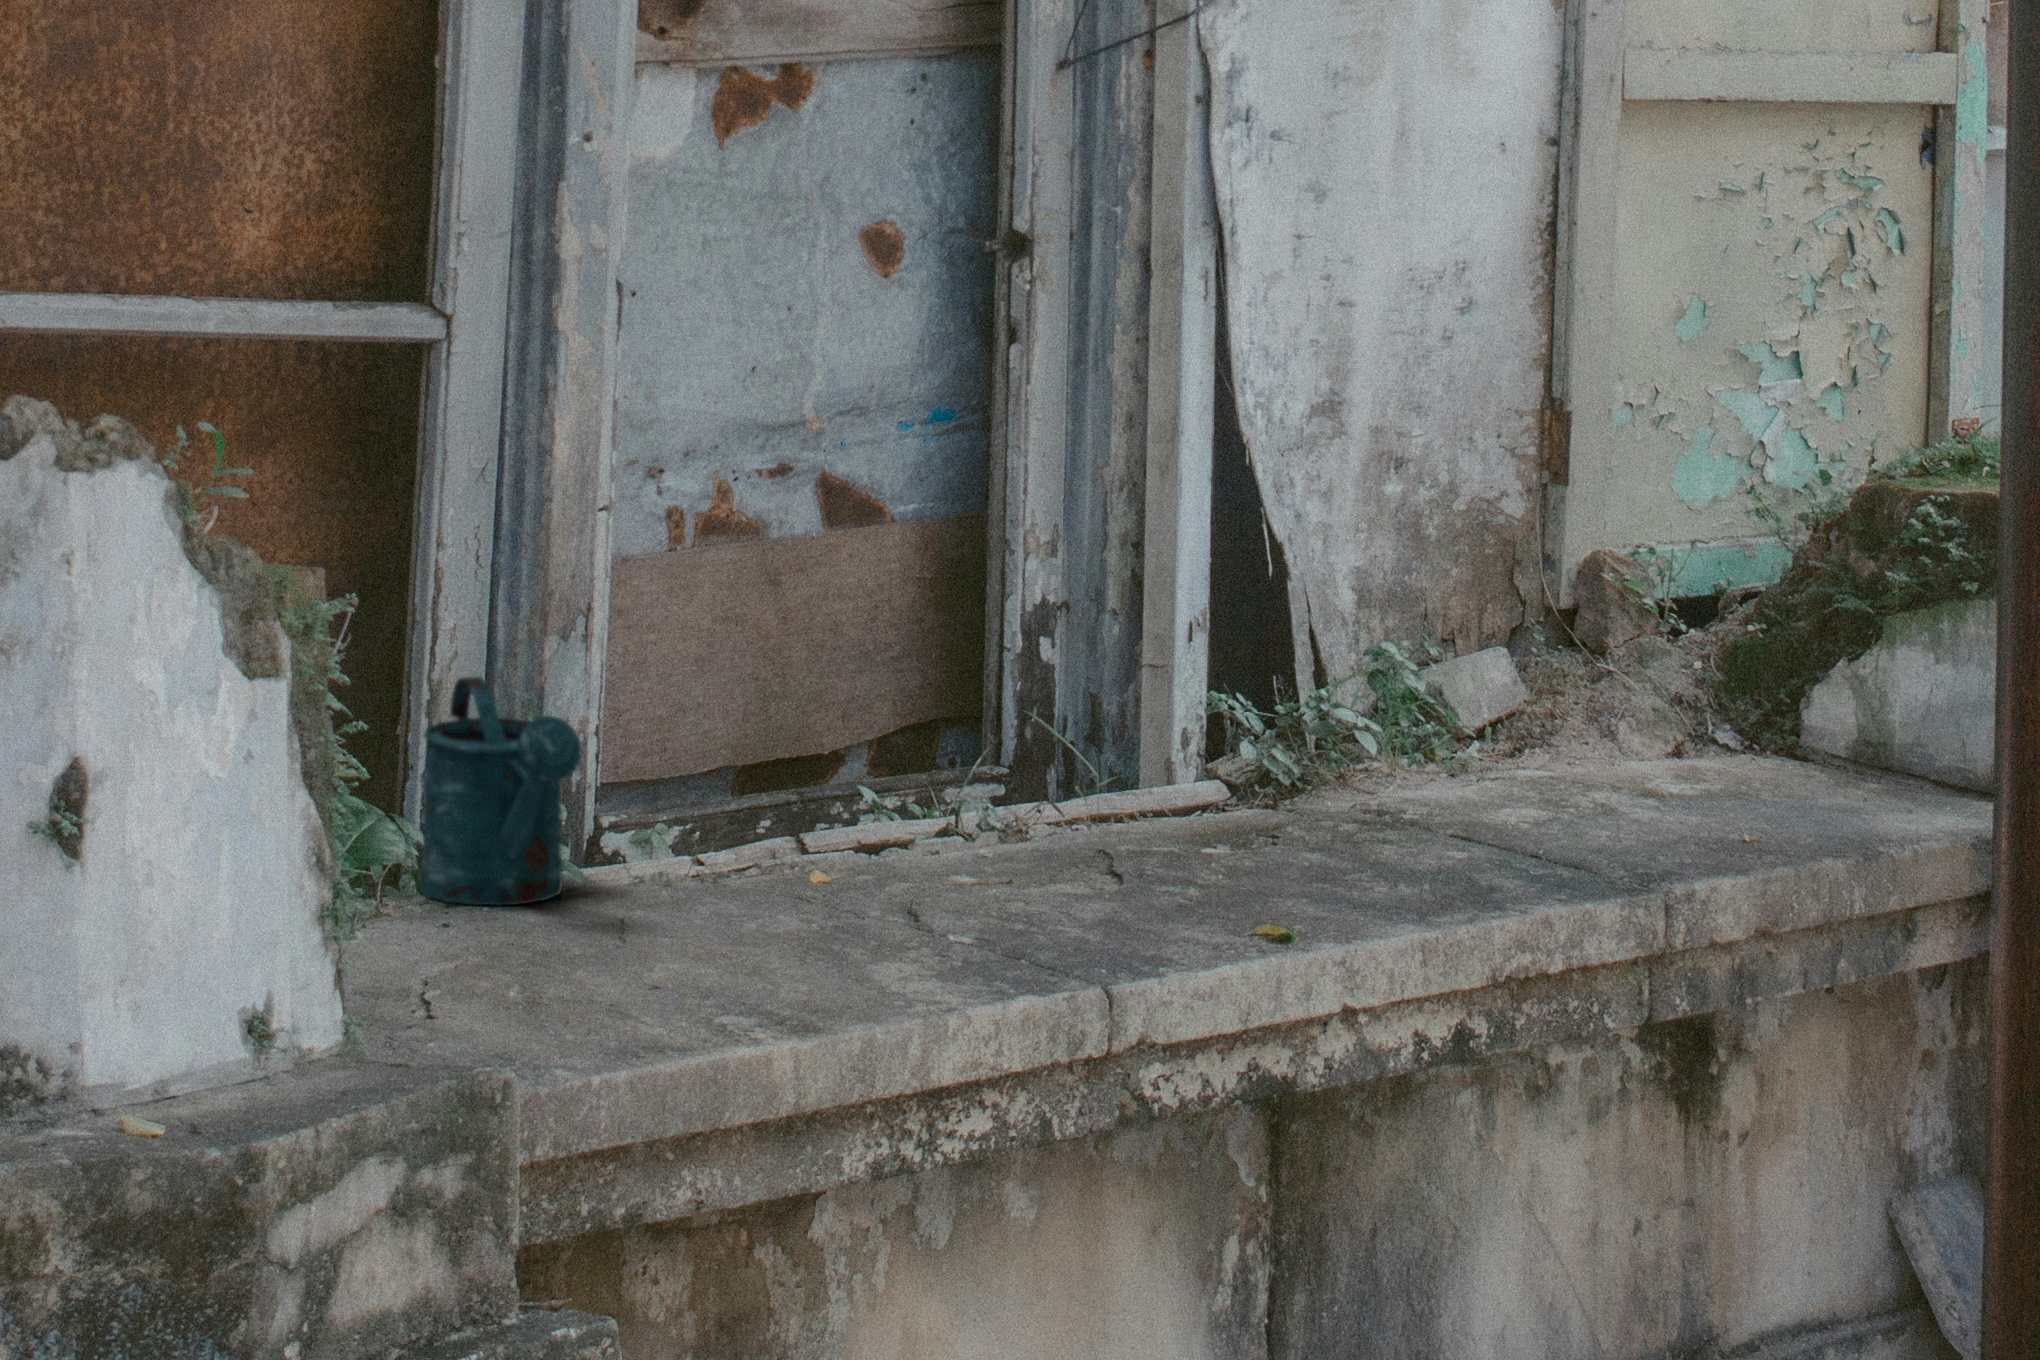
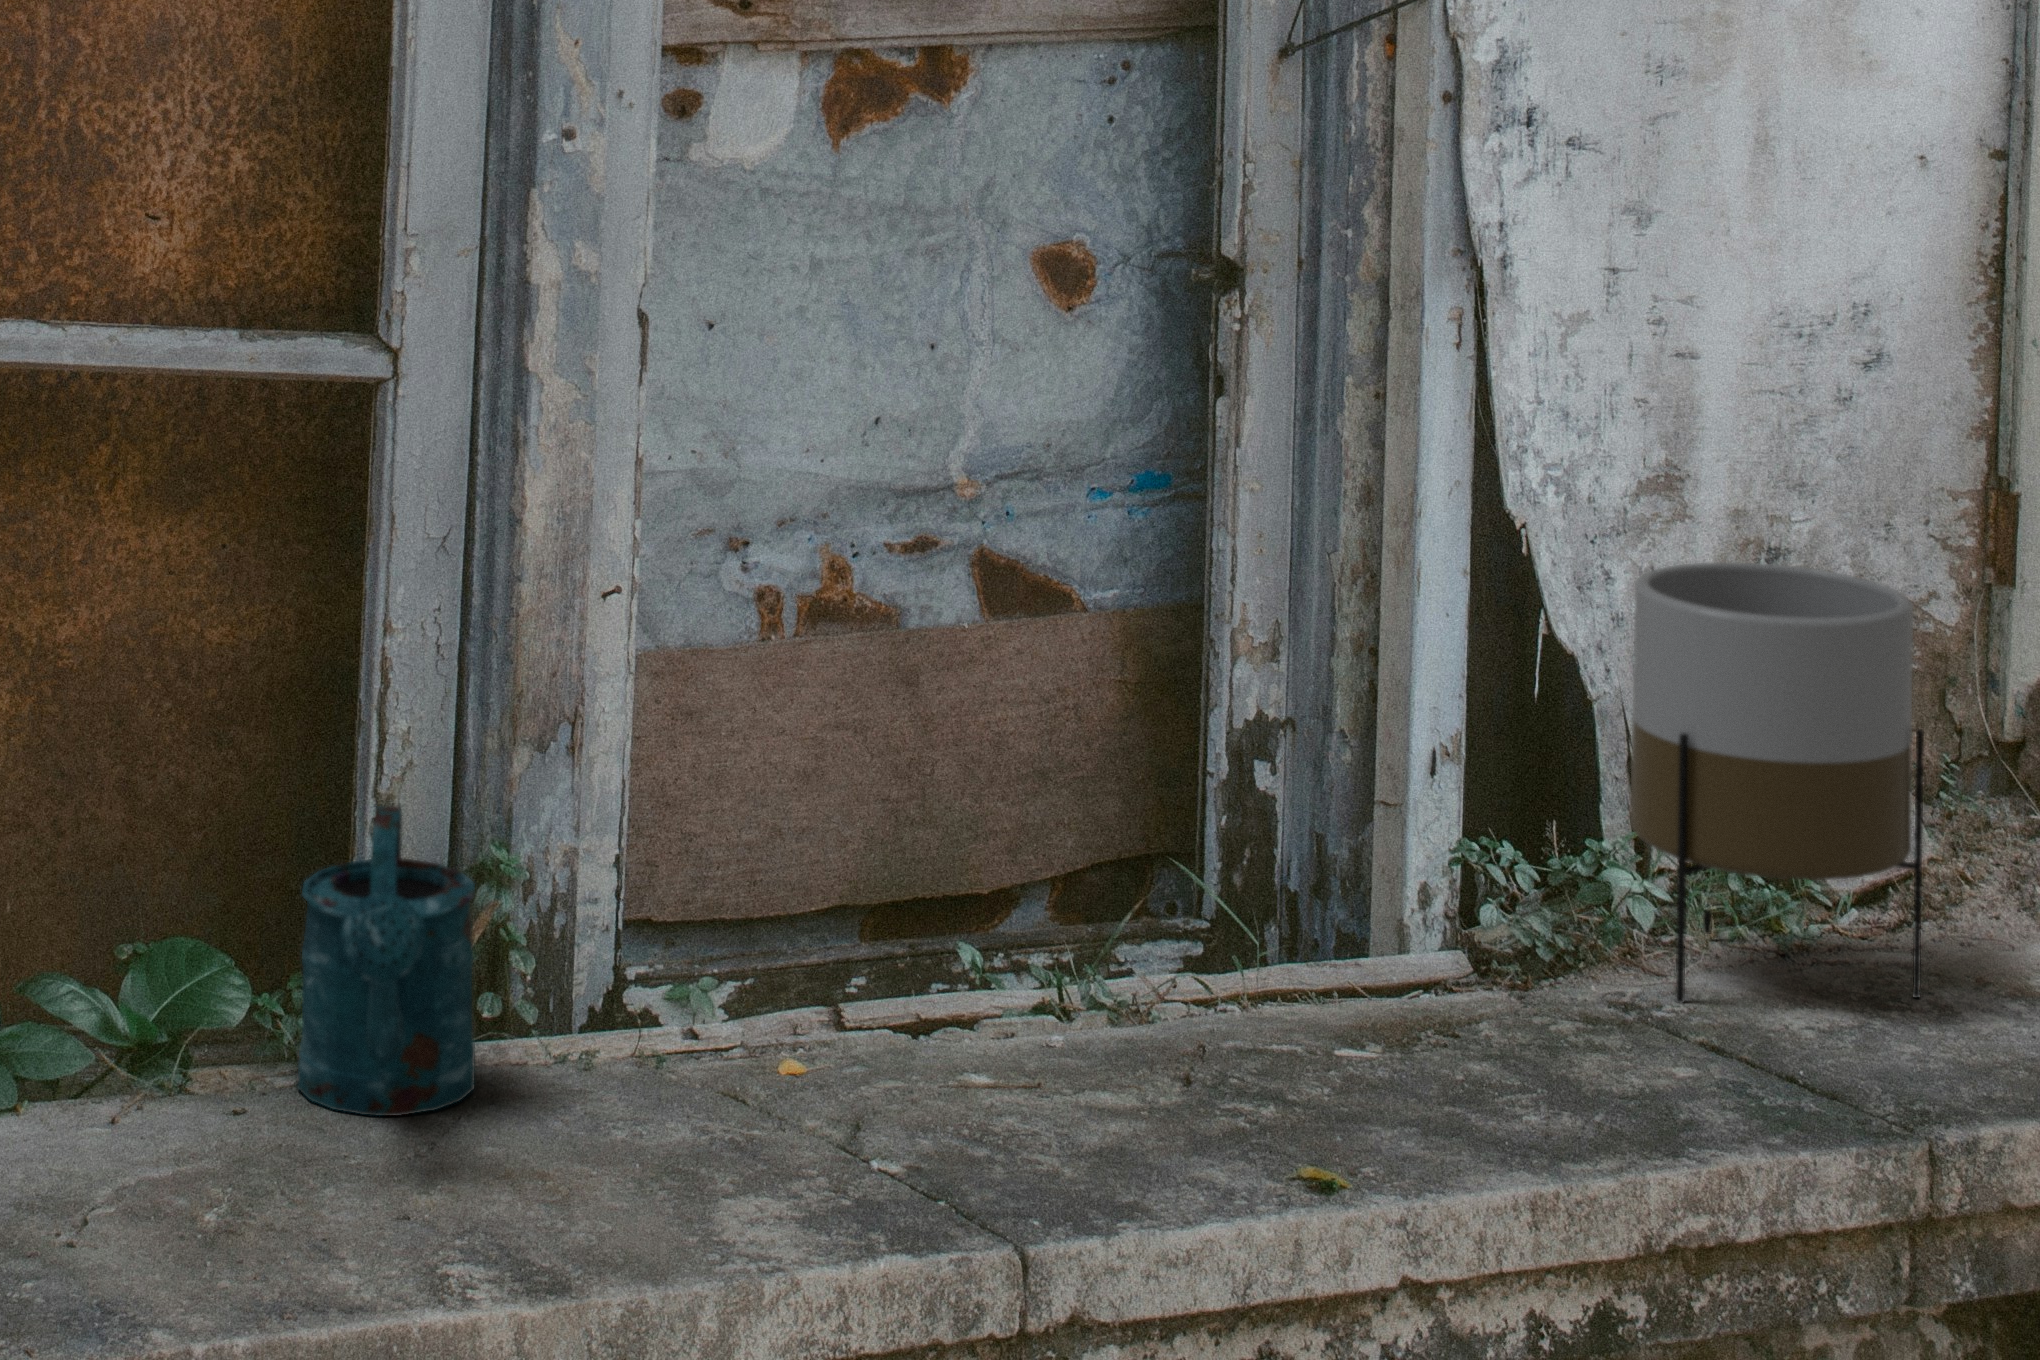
planter: none [1323,467,1546,801] -> present [1630,562,1924,1003]

